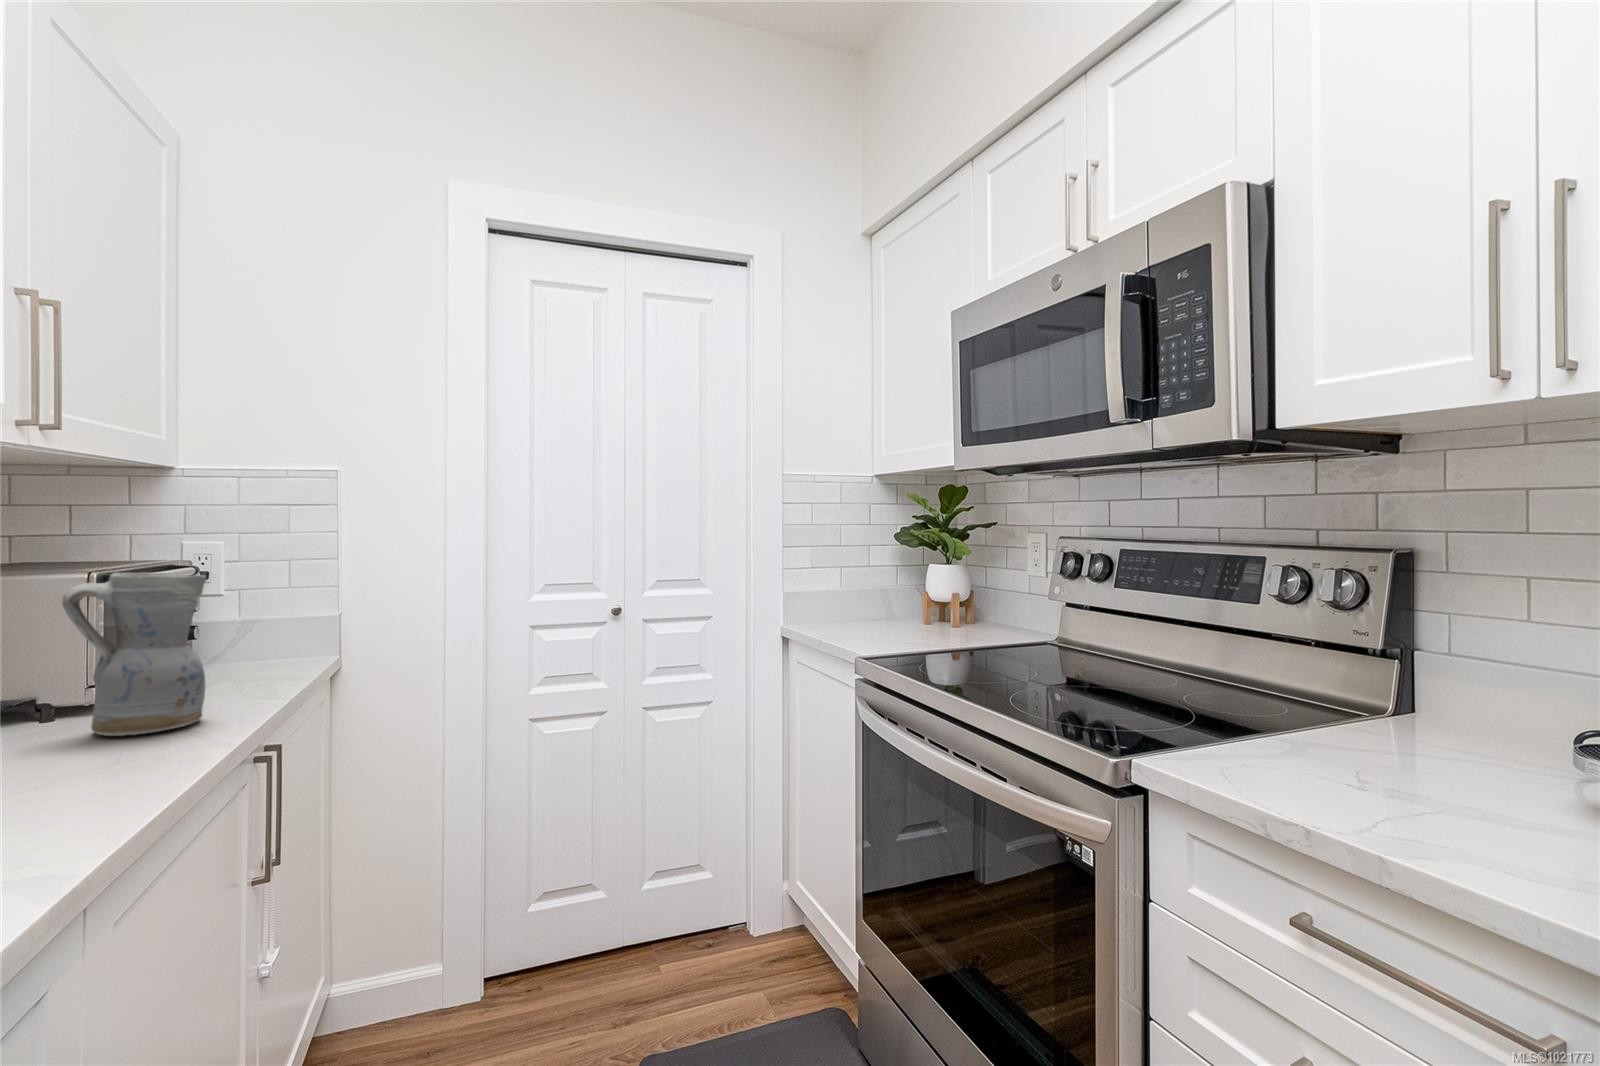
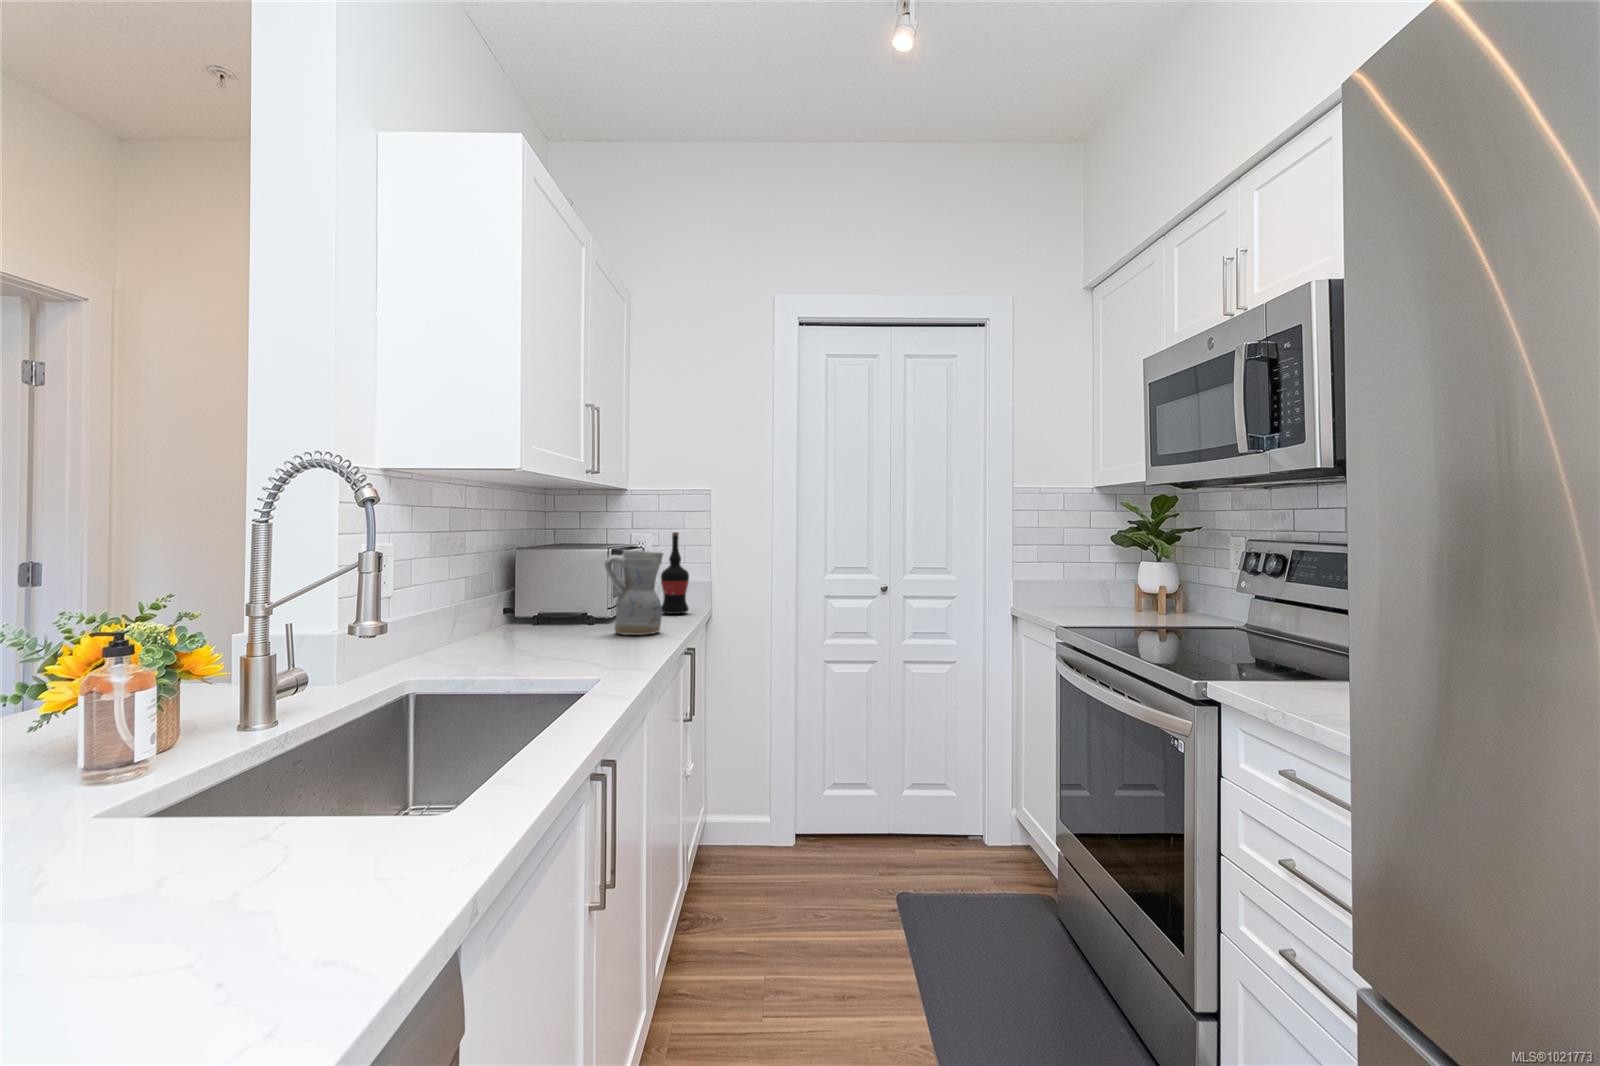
wine bottle: none [232,536,290,672] -> present [661,532,689,614]

